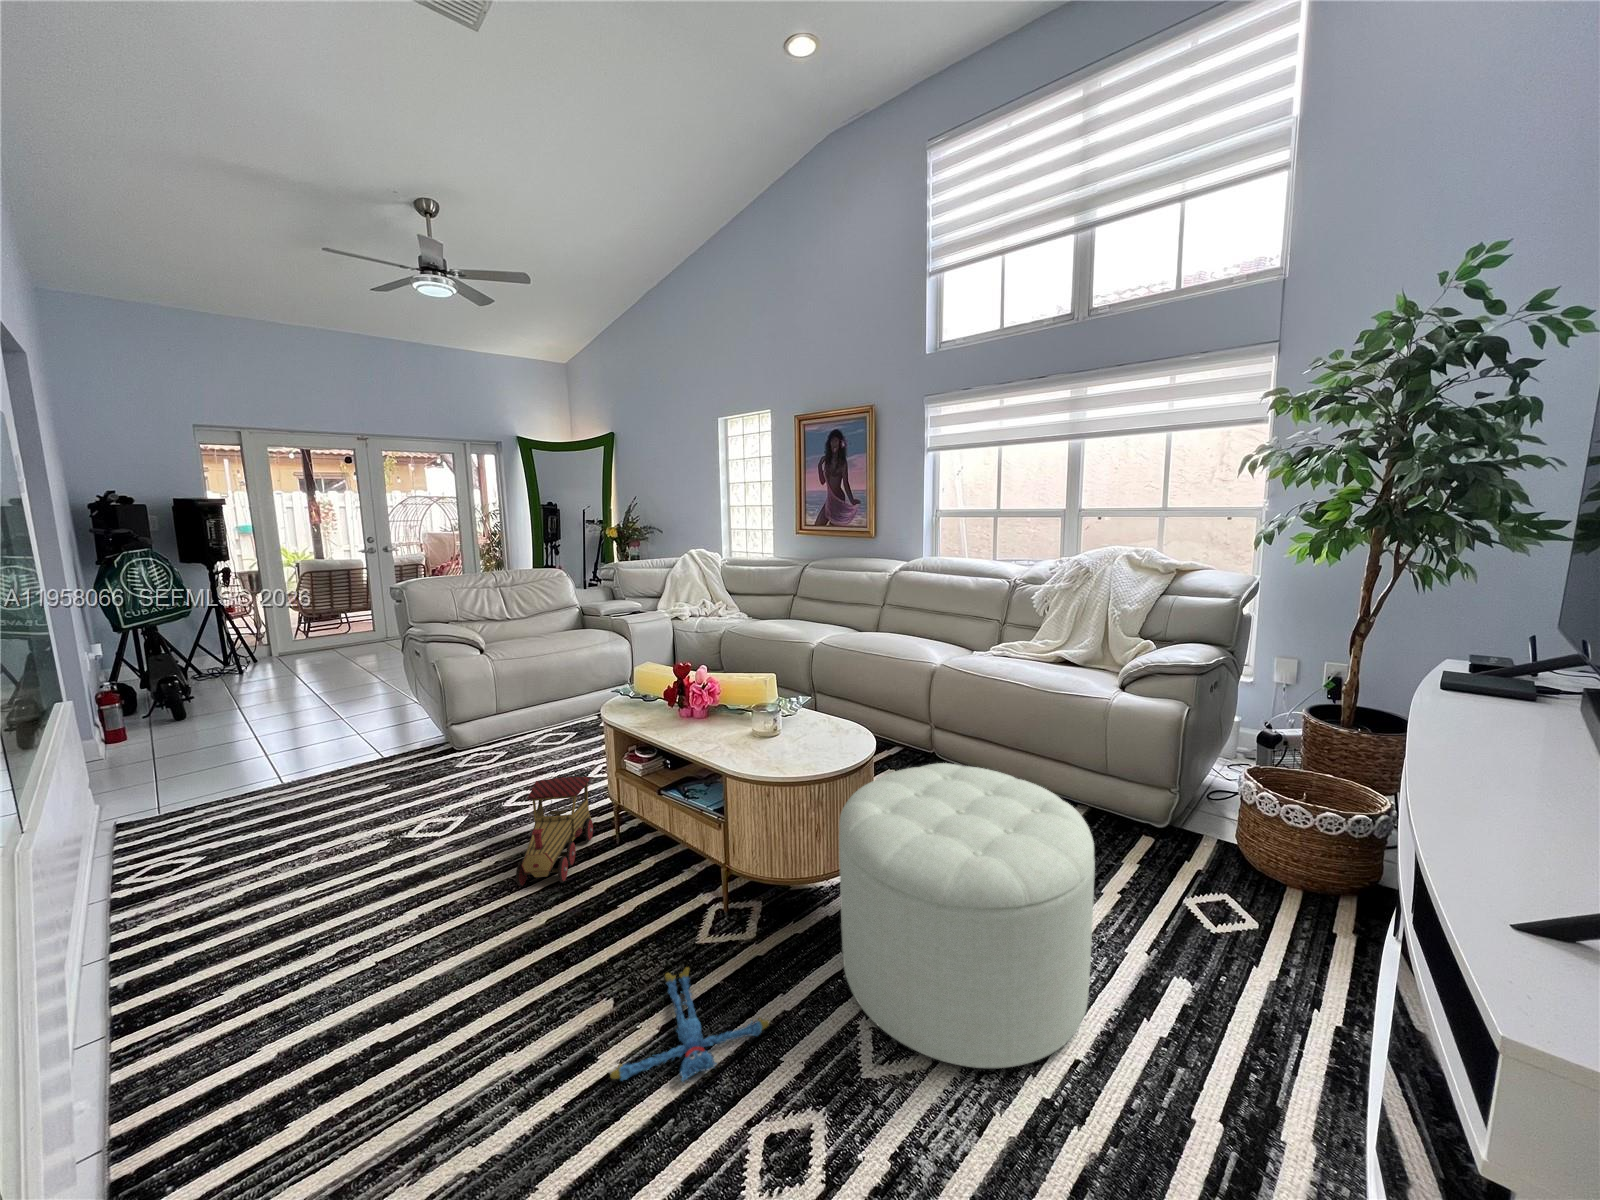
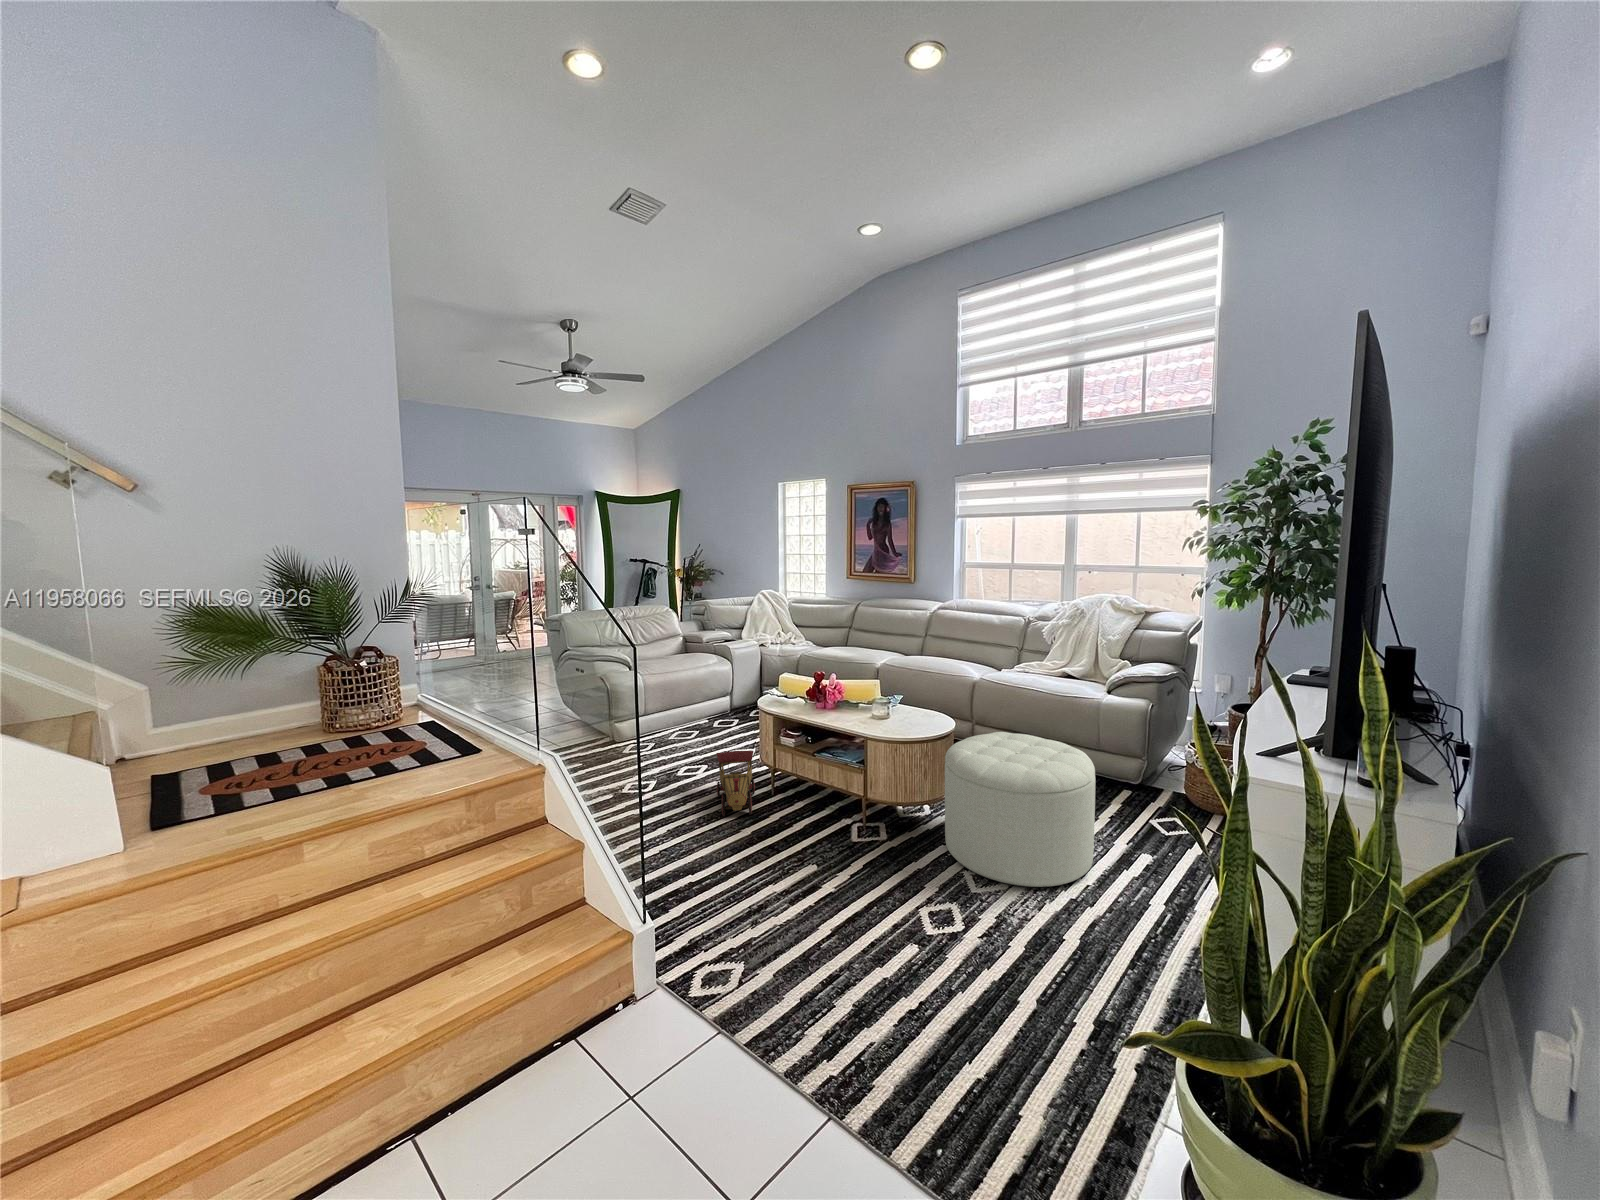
plush toy: present [610,967,769,1081] -> none [834,849,914,894]

